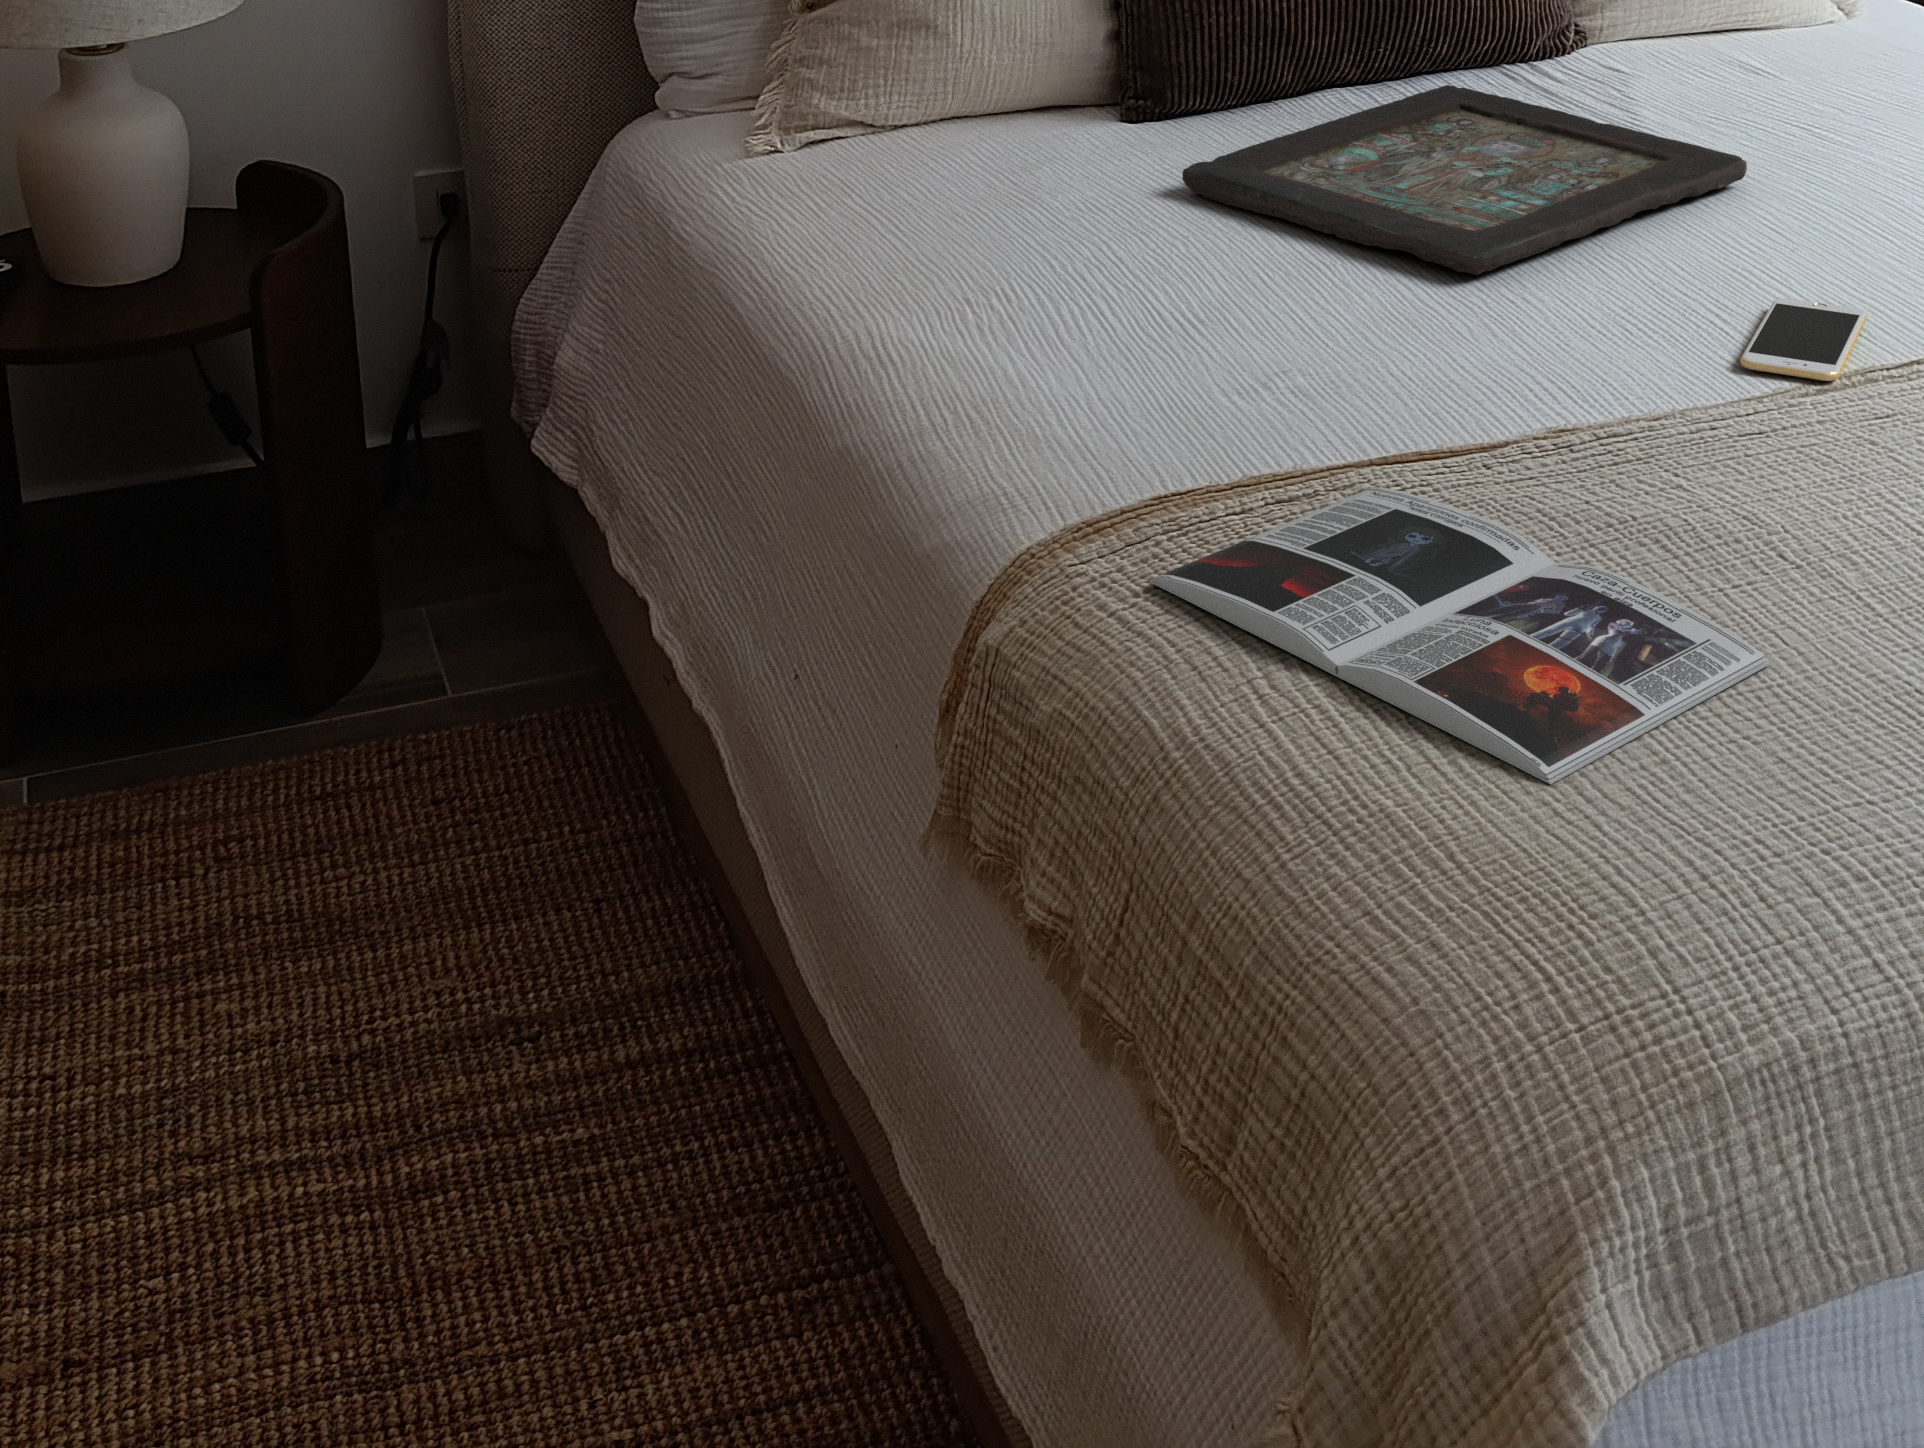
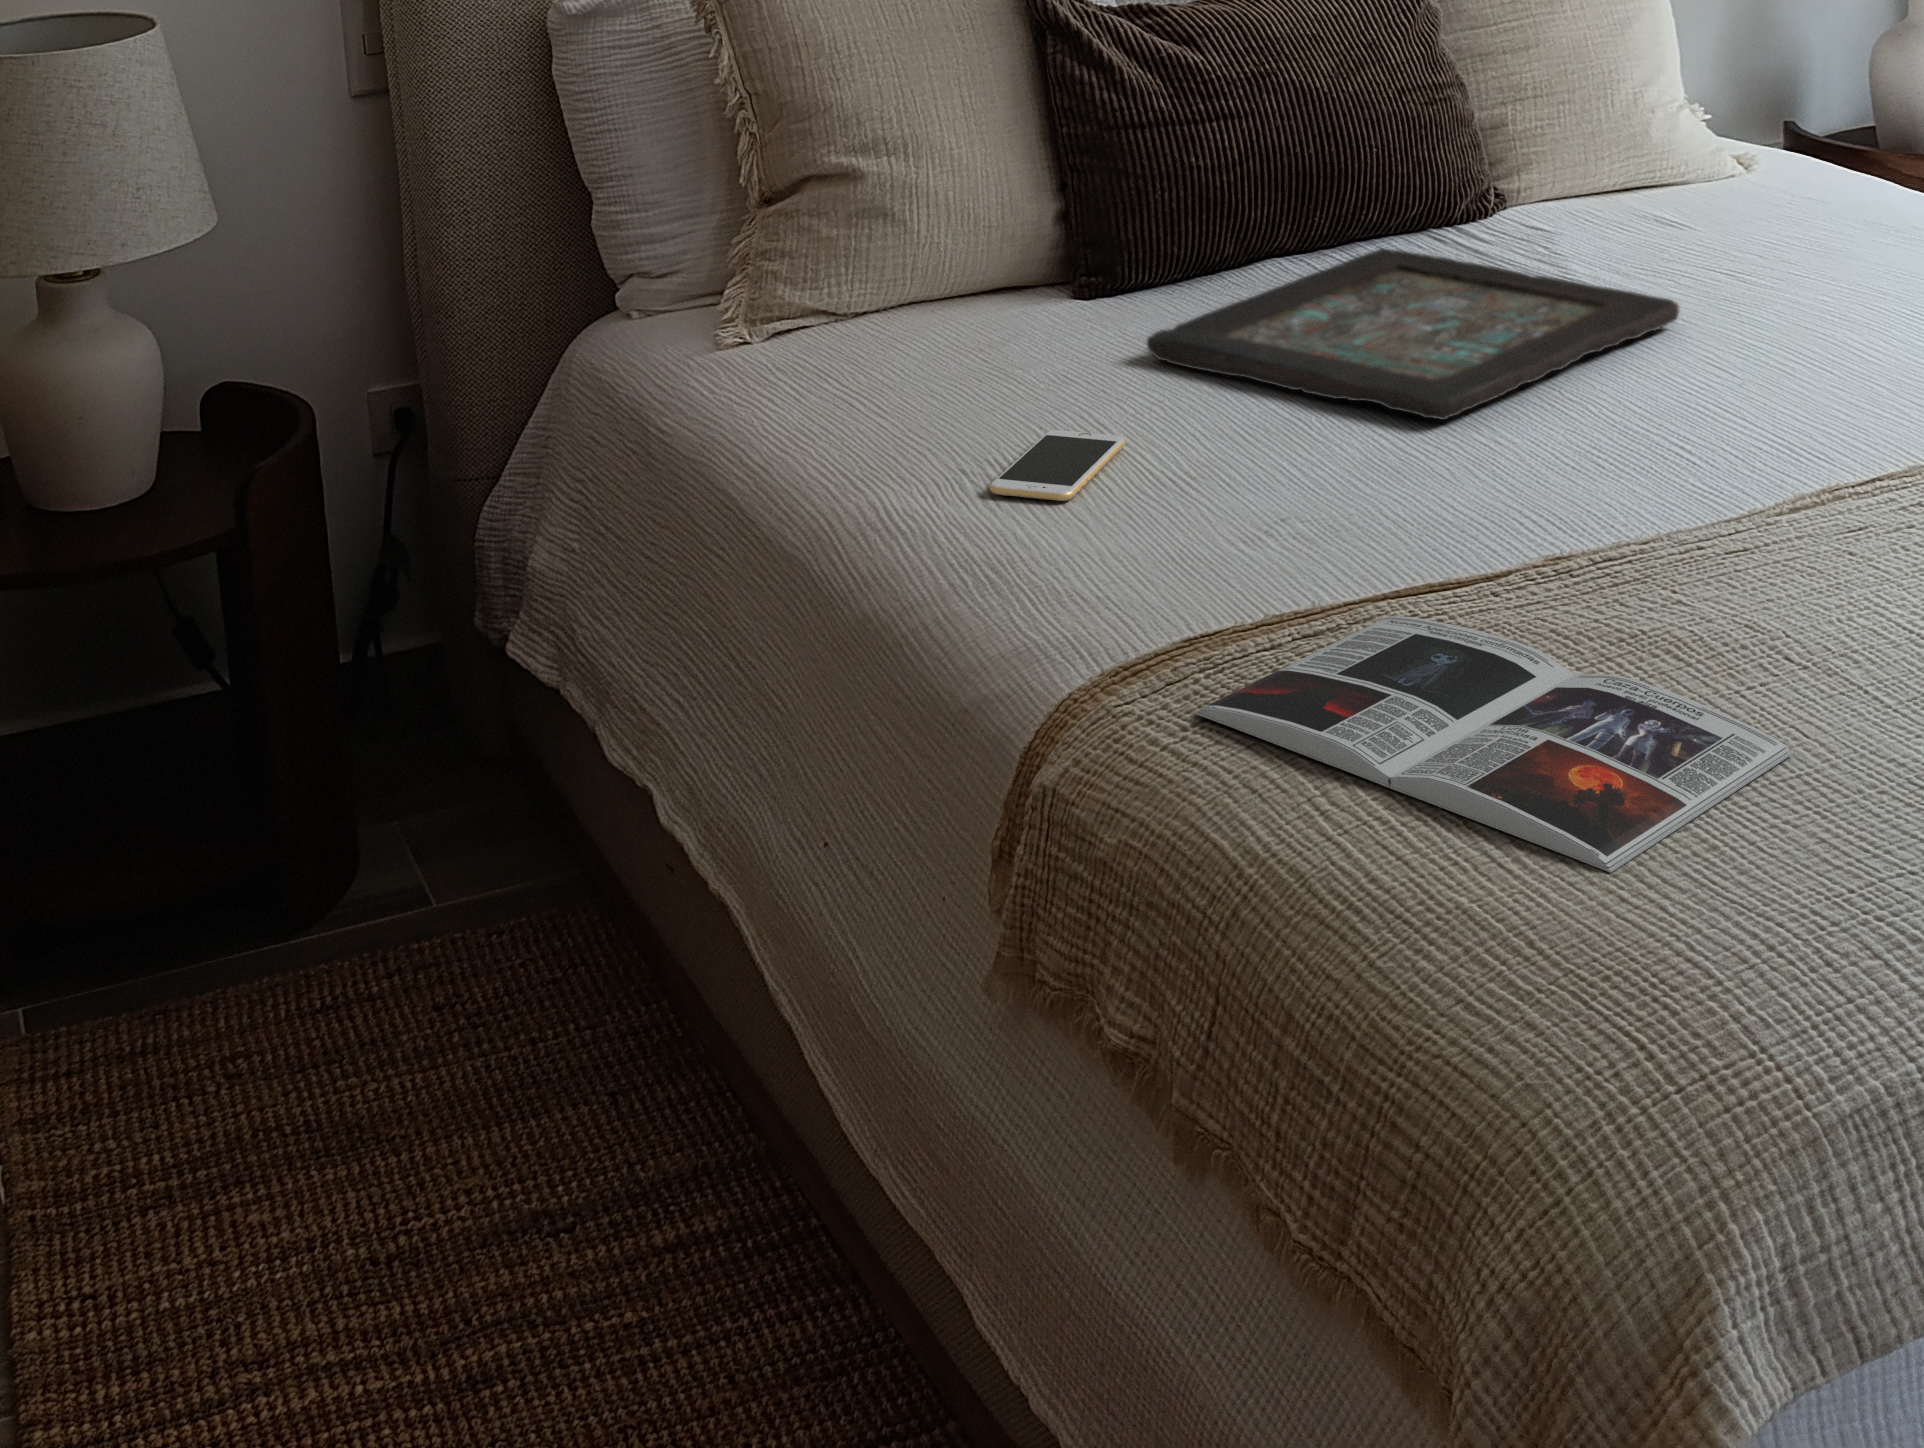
smartphone: present [1740,298,1867,381] -> present [990,430,1125,501]

